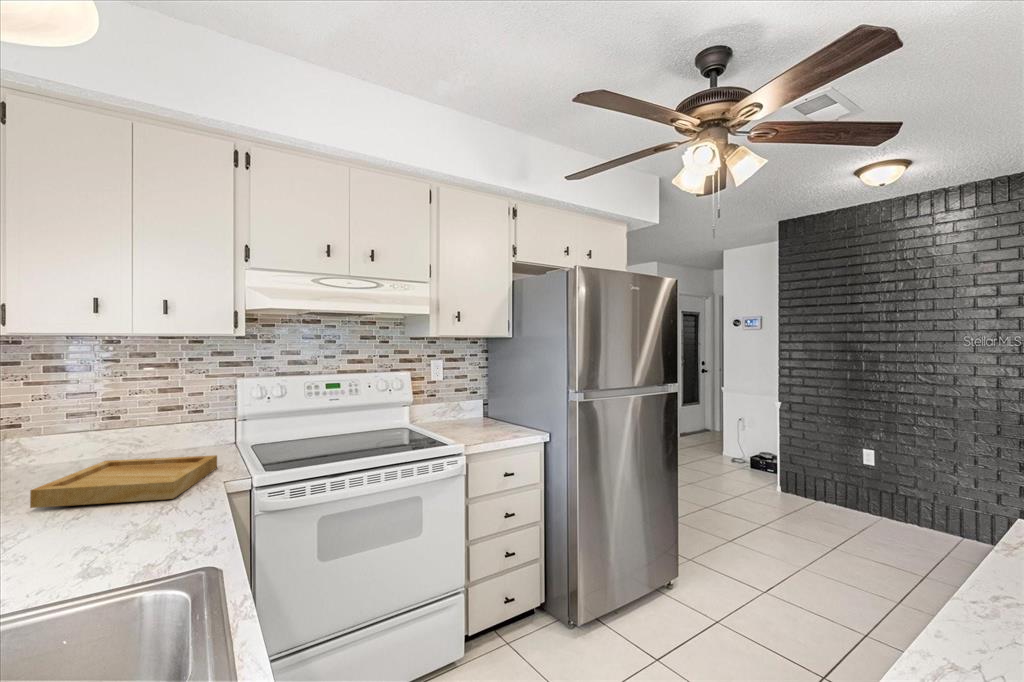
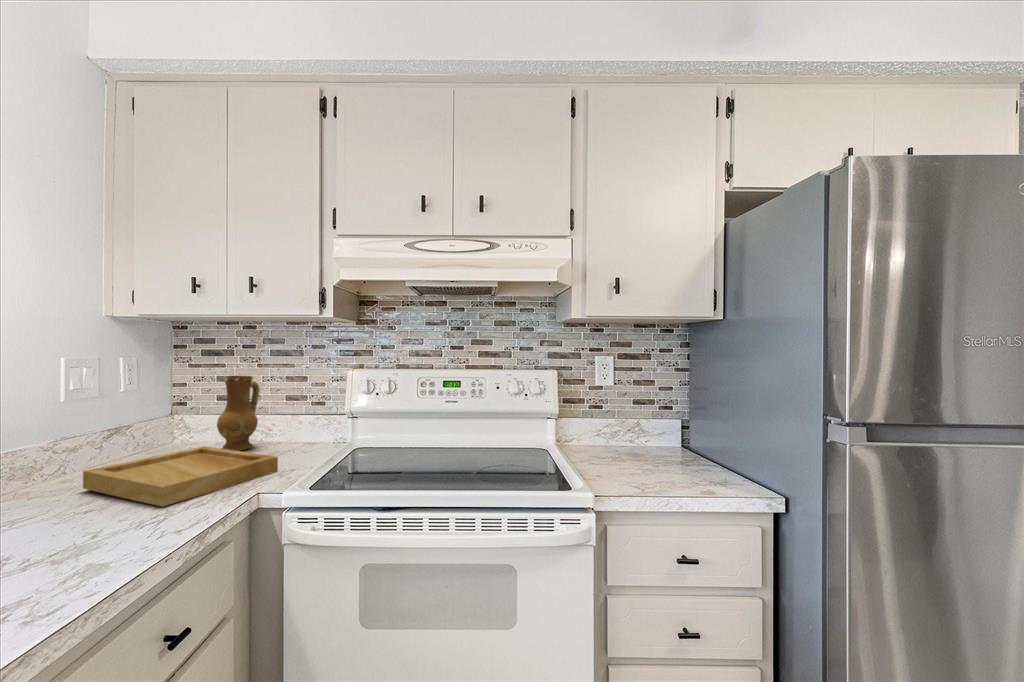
ceramic jug: none [94,389,140,465] -> present [217,375,260,451]

